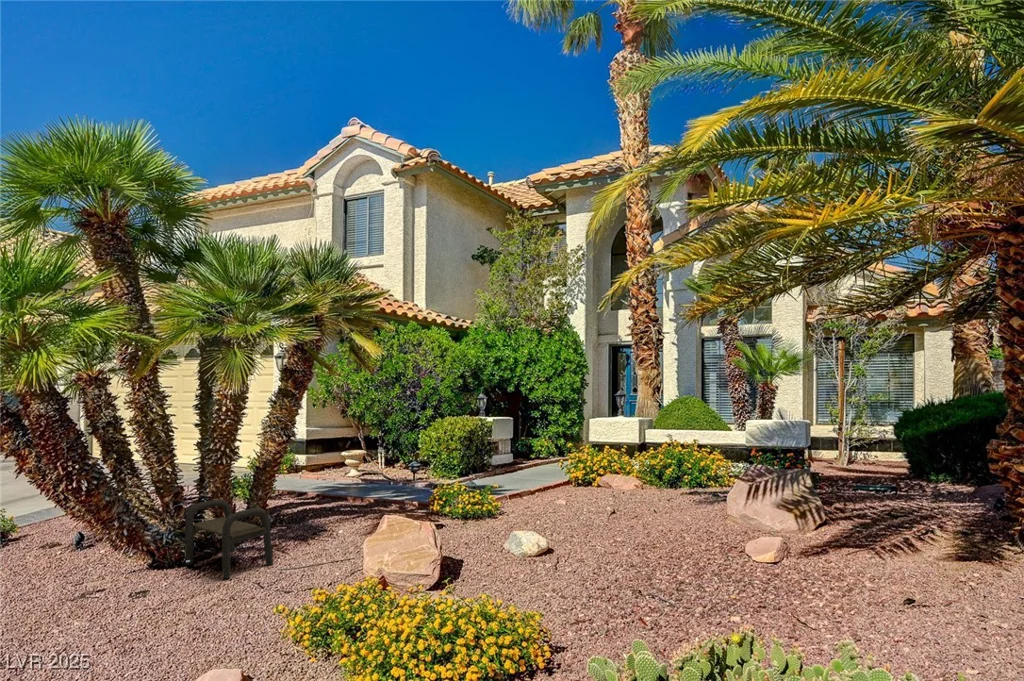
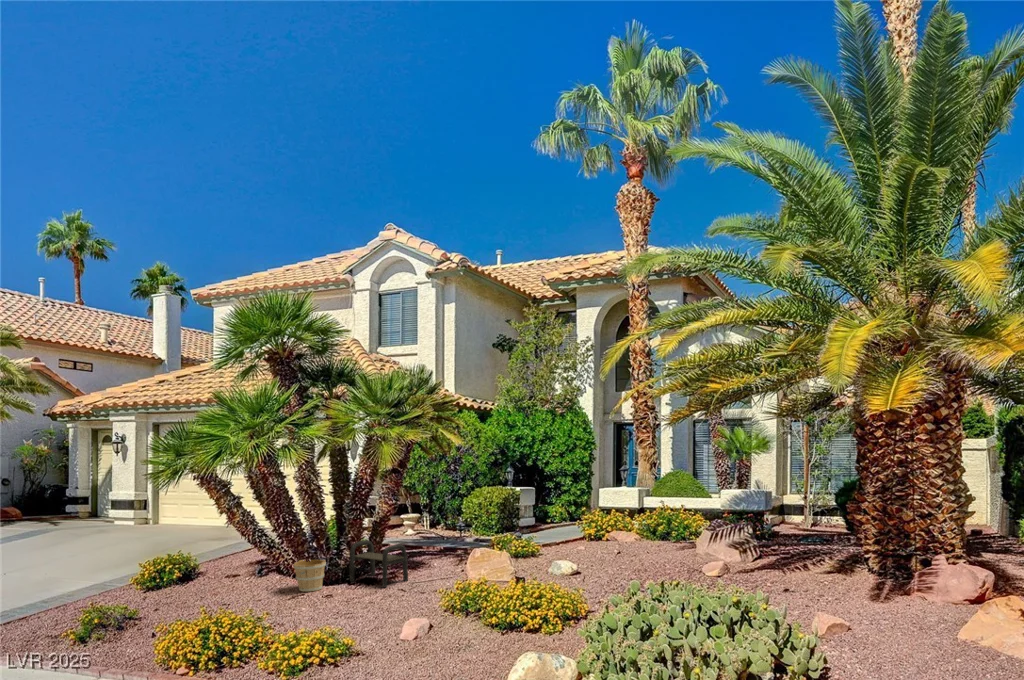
wooden bucket: none [82,532,141,586] -> present [294,560,326,592]

